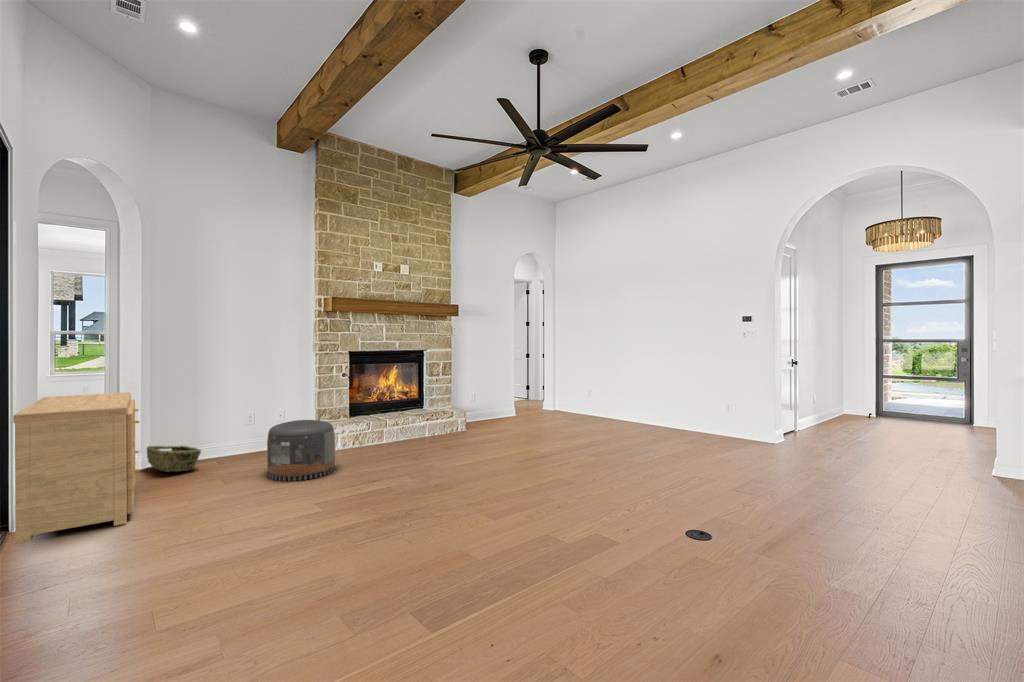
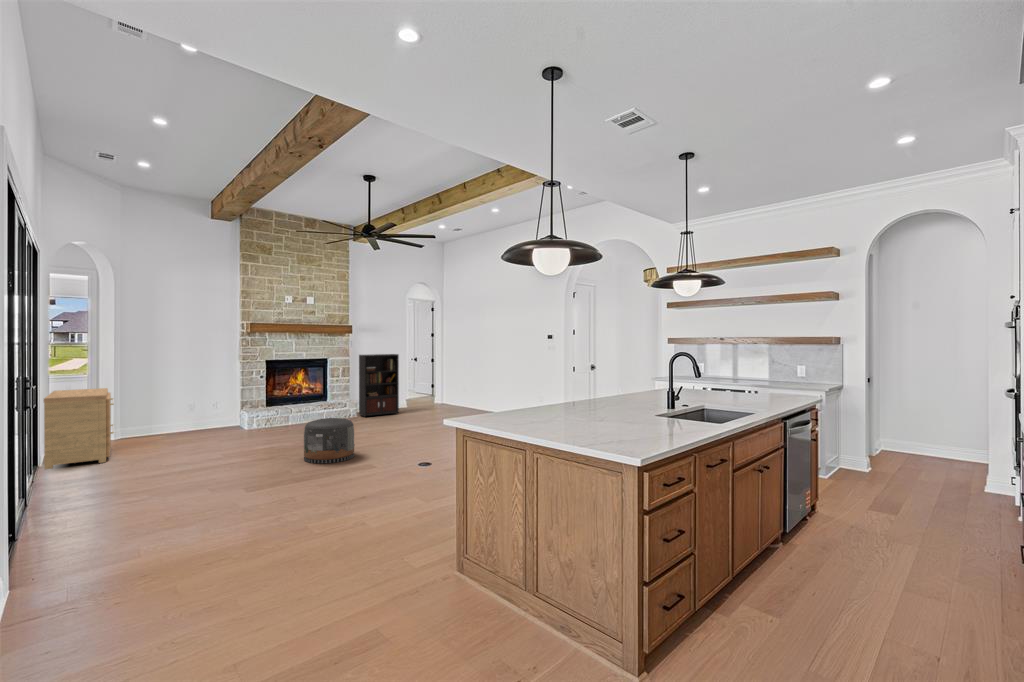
bookcase: none [466,344,517,429] -> present [359,354,399,417]
pouf: present [267,420,335,481] -> present [304,418,354,463]
woven basket: present [147,446,201,472] -> none [118,424,155,441]

